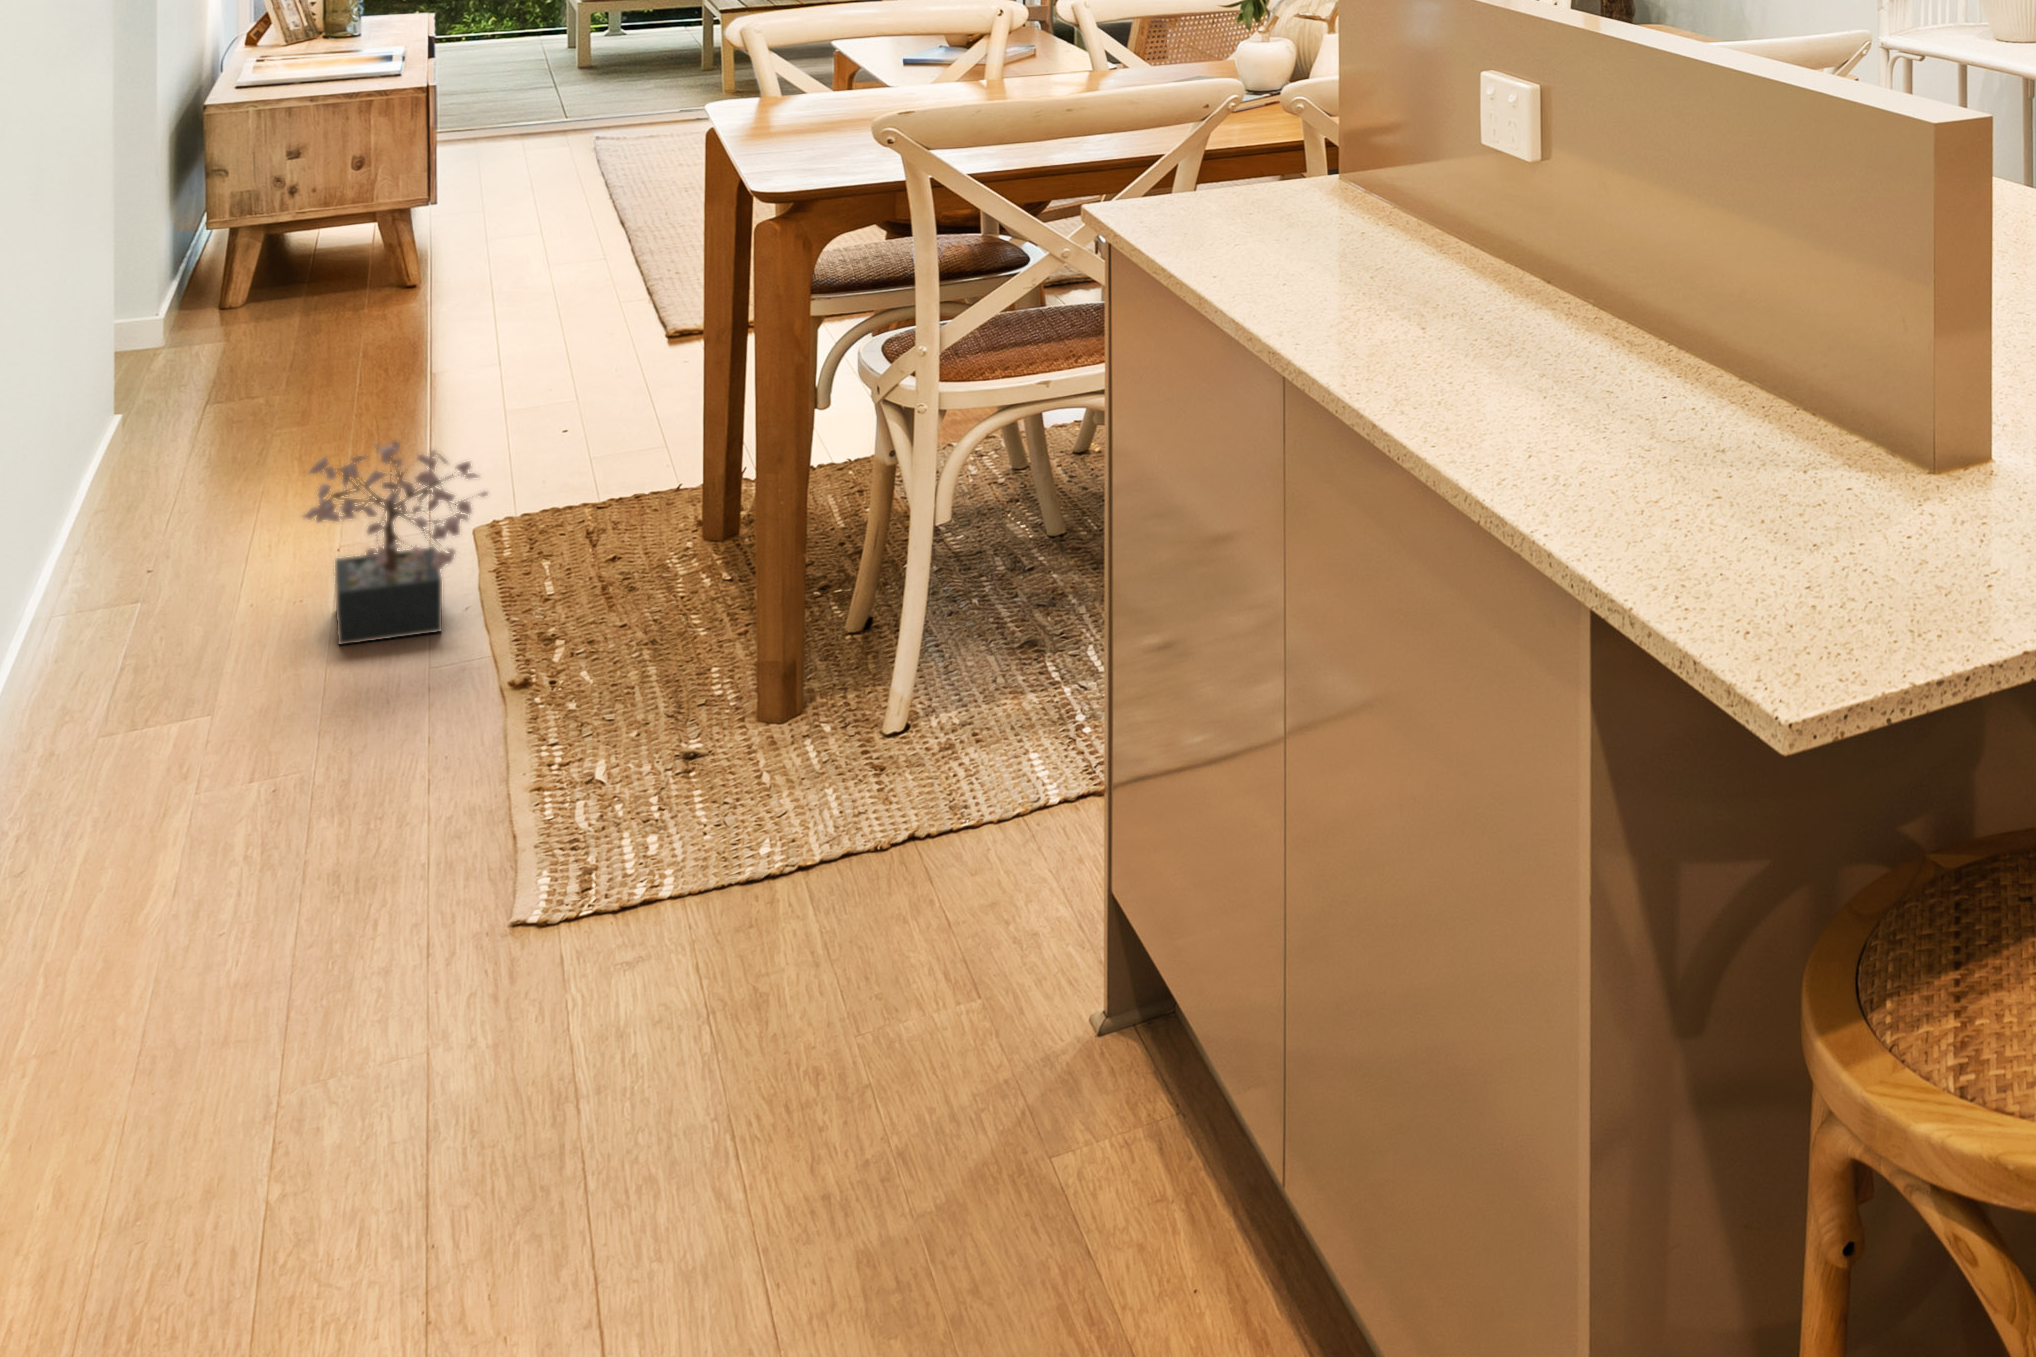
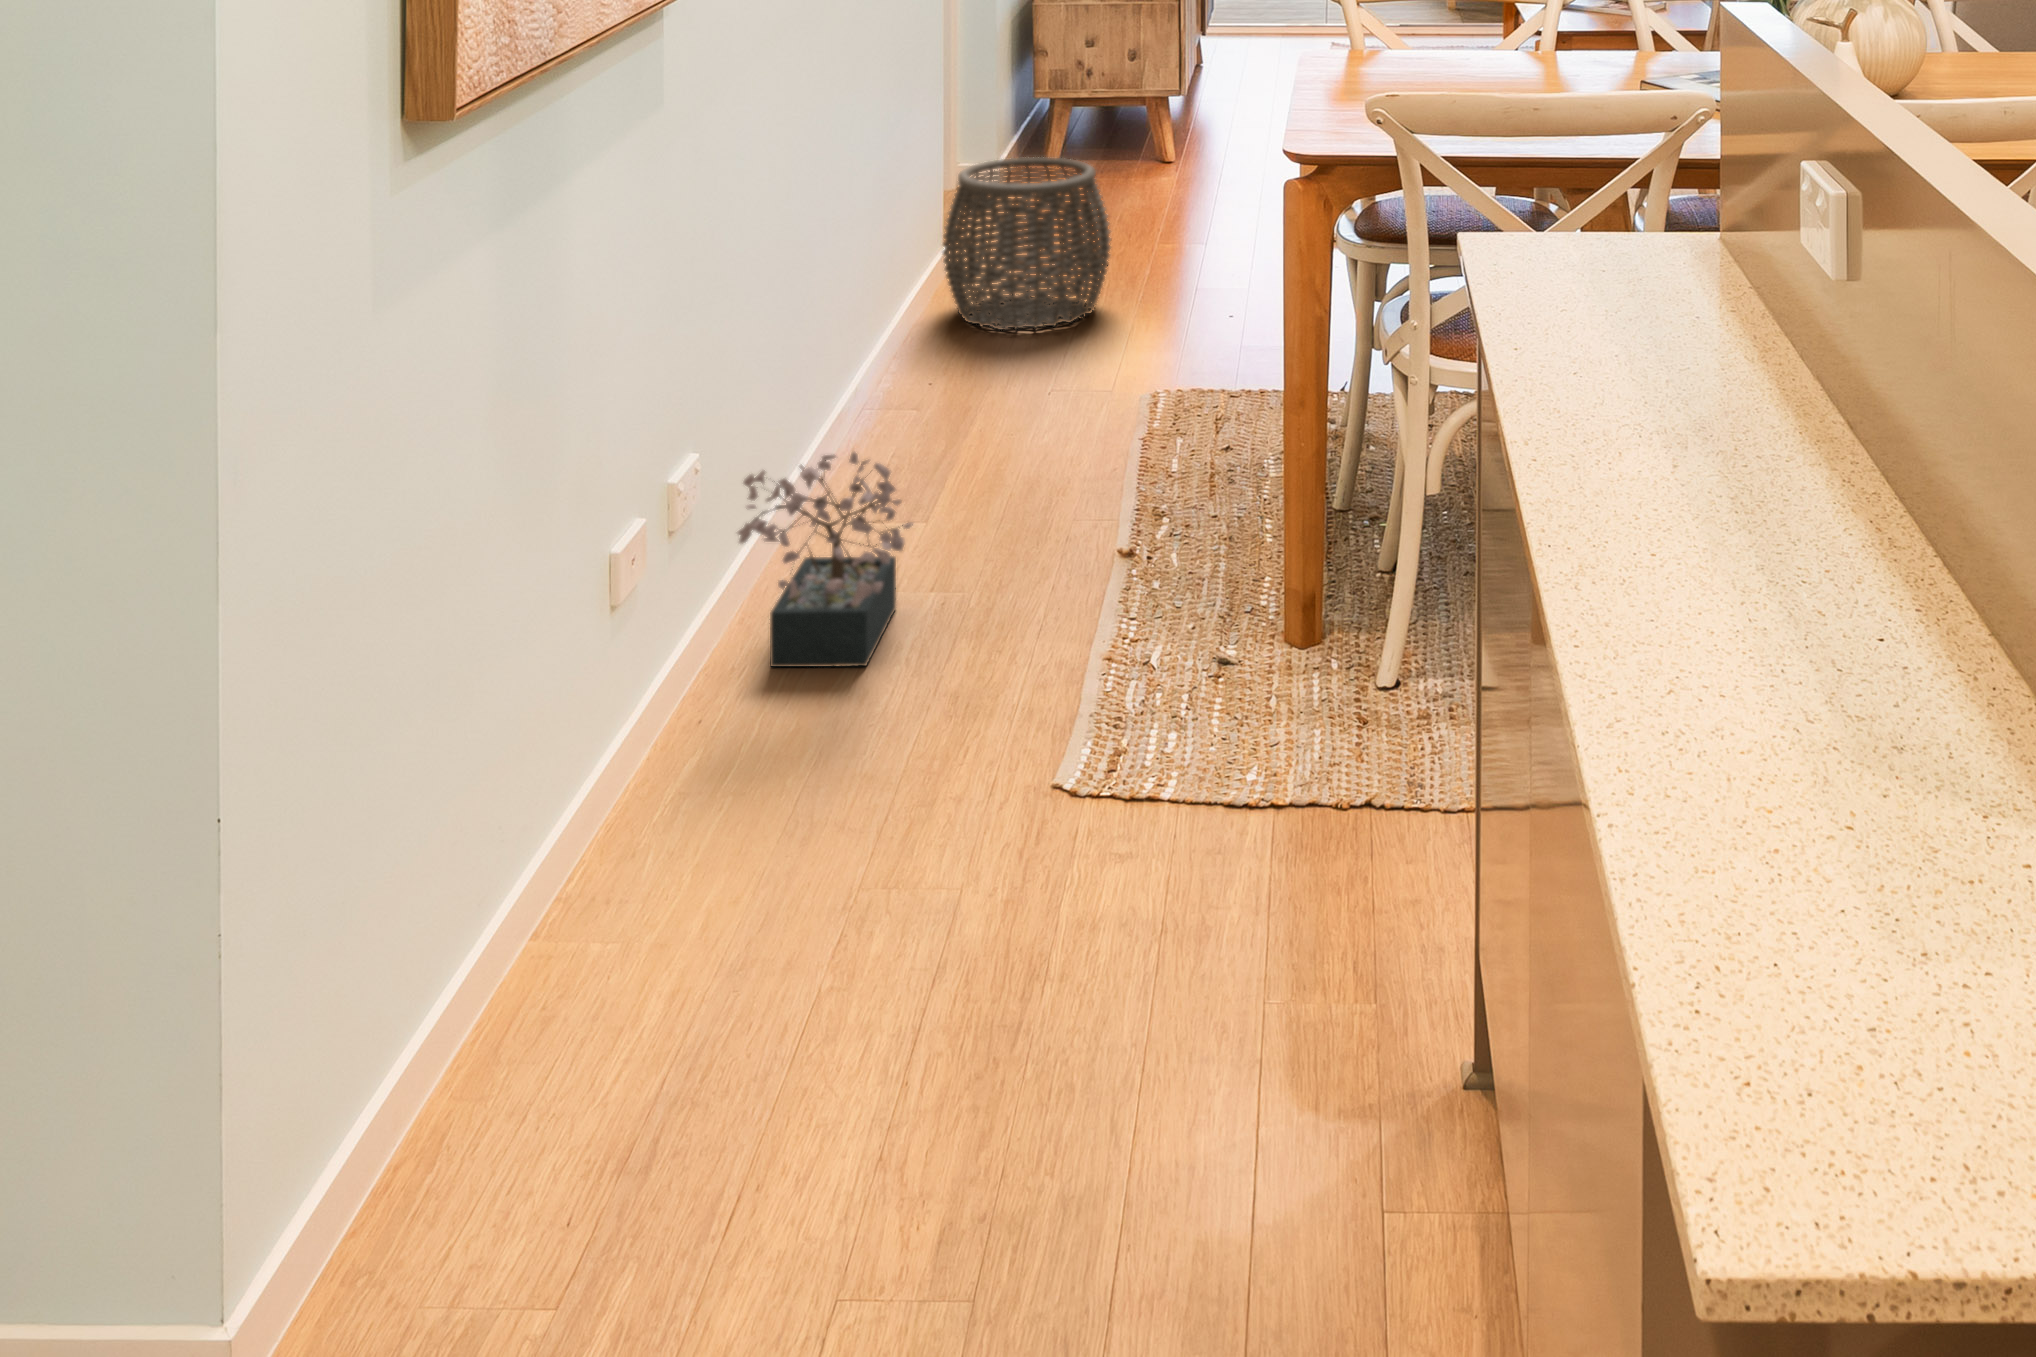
woven basket: none [271,232,476,412] -> present [943,157,1111,329]

